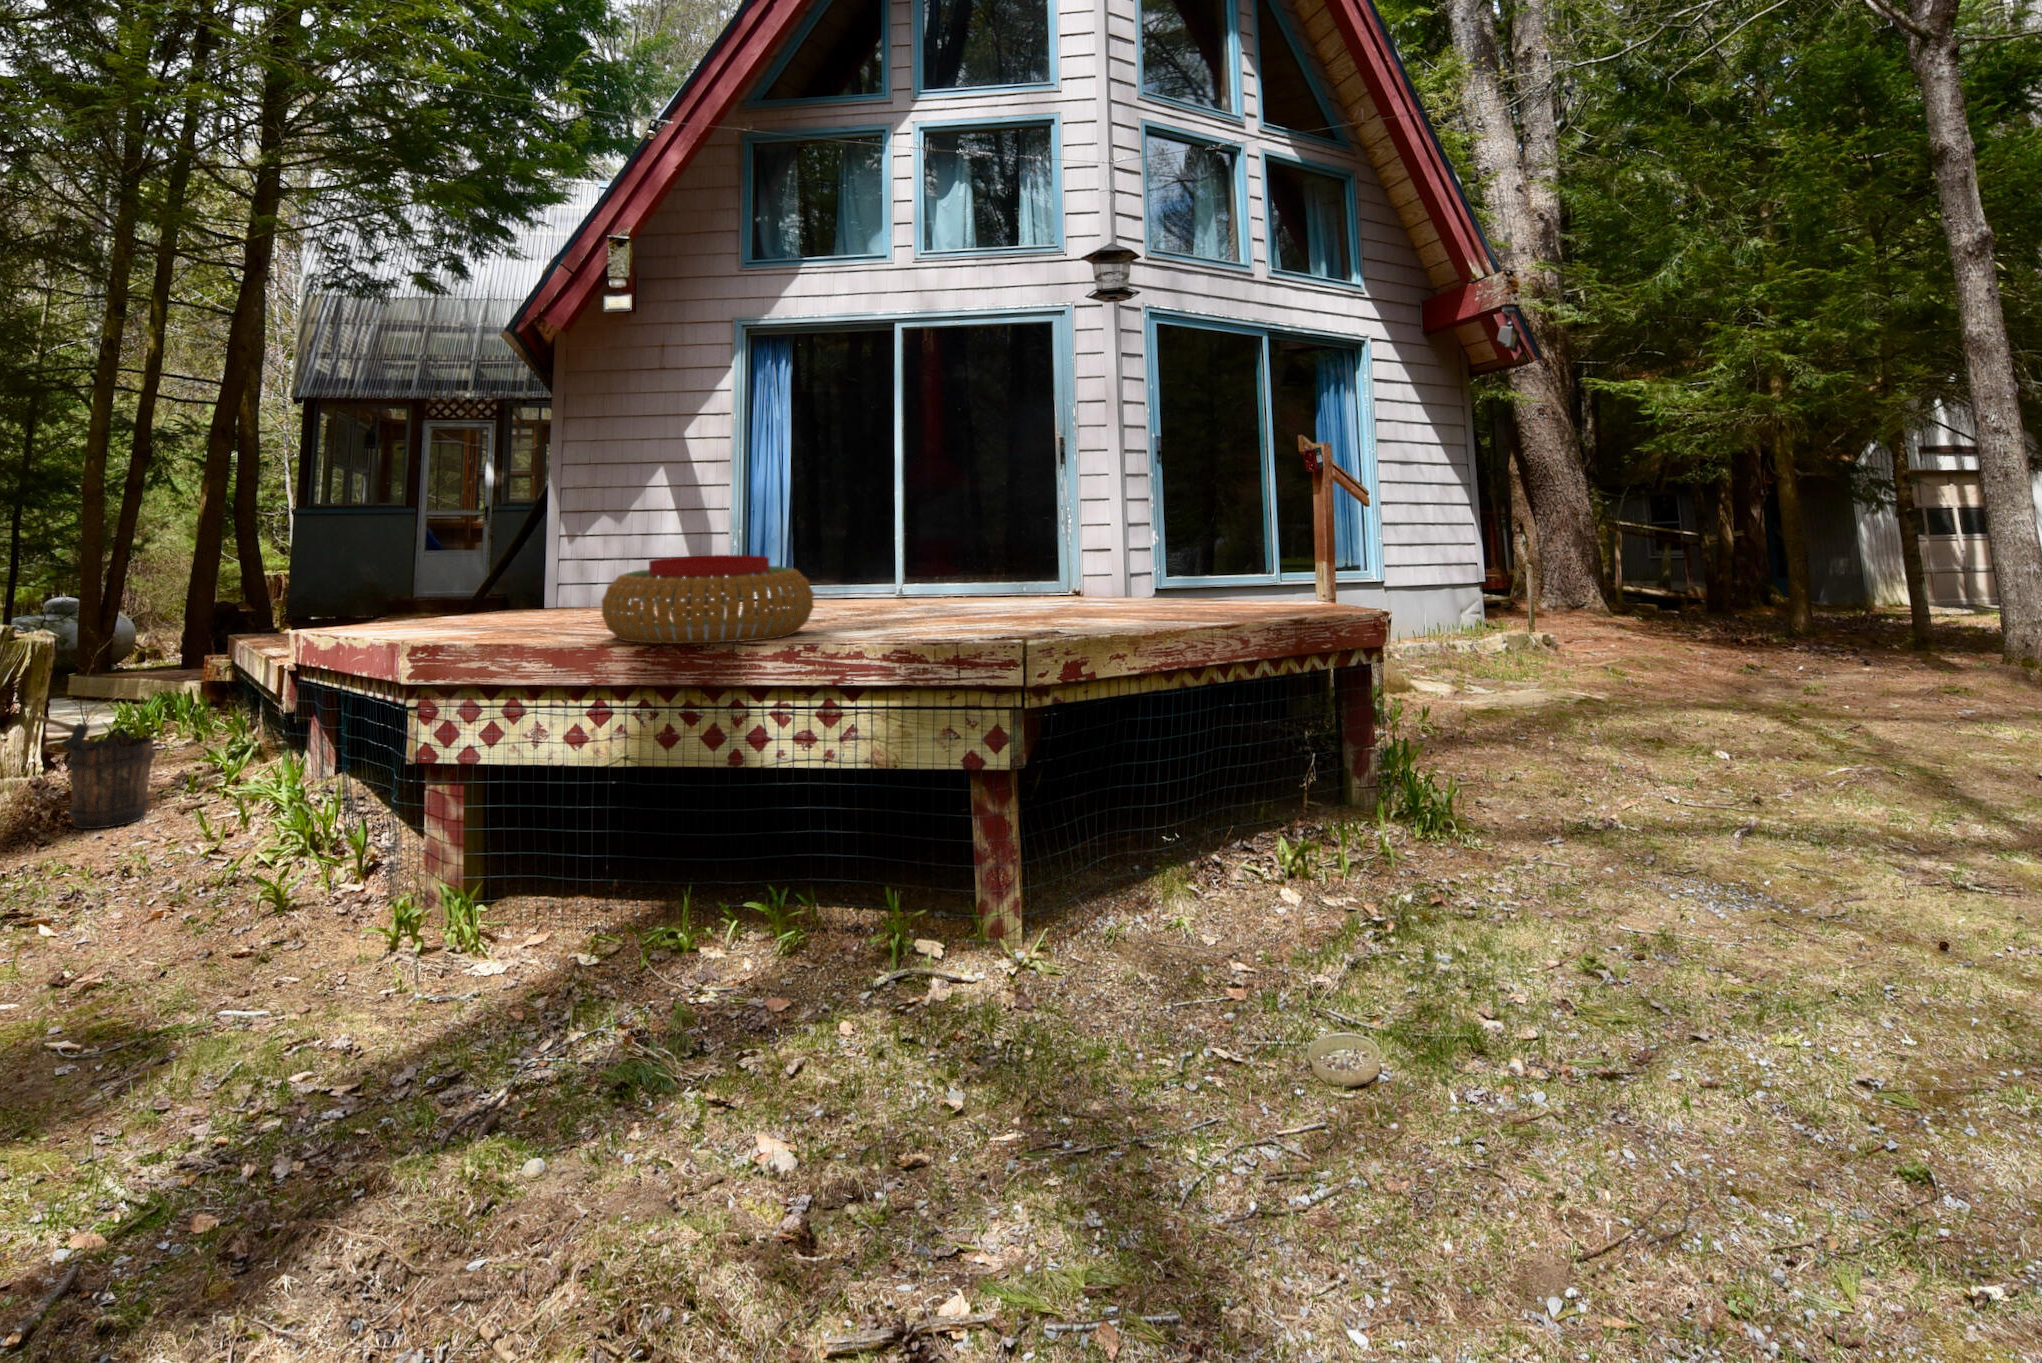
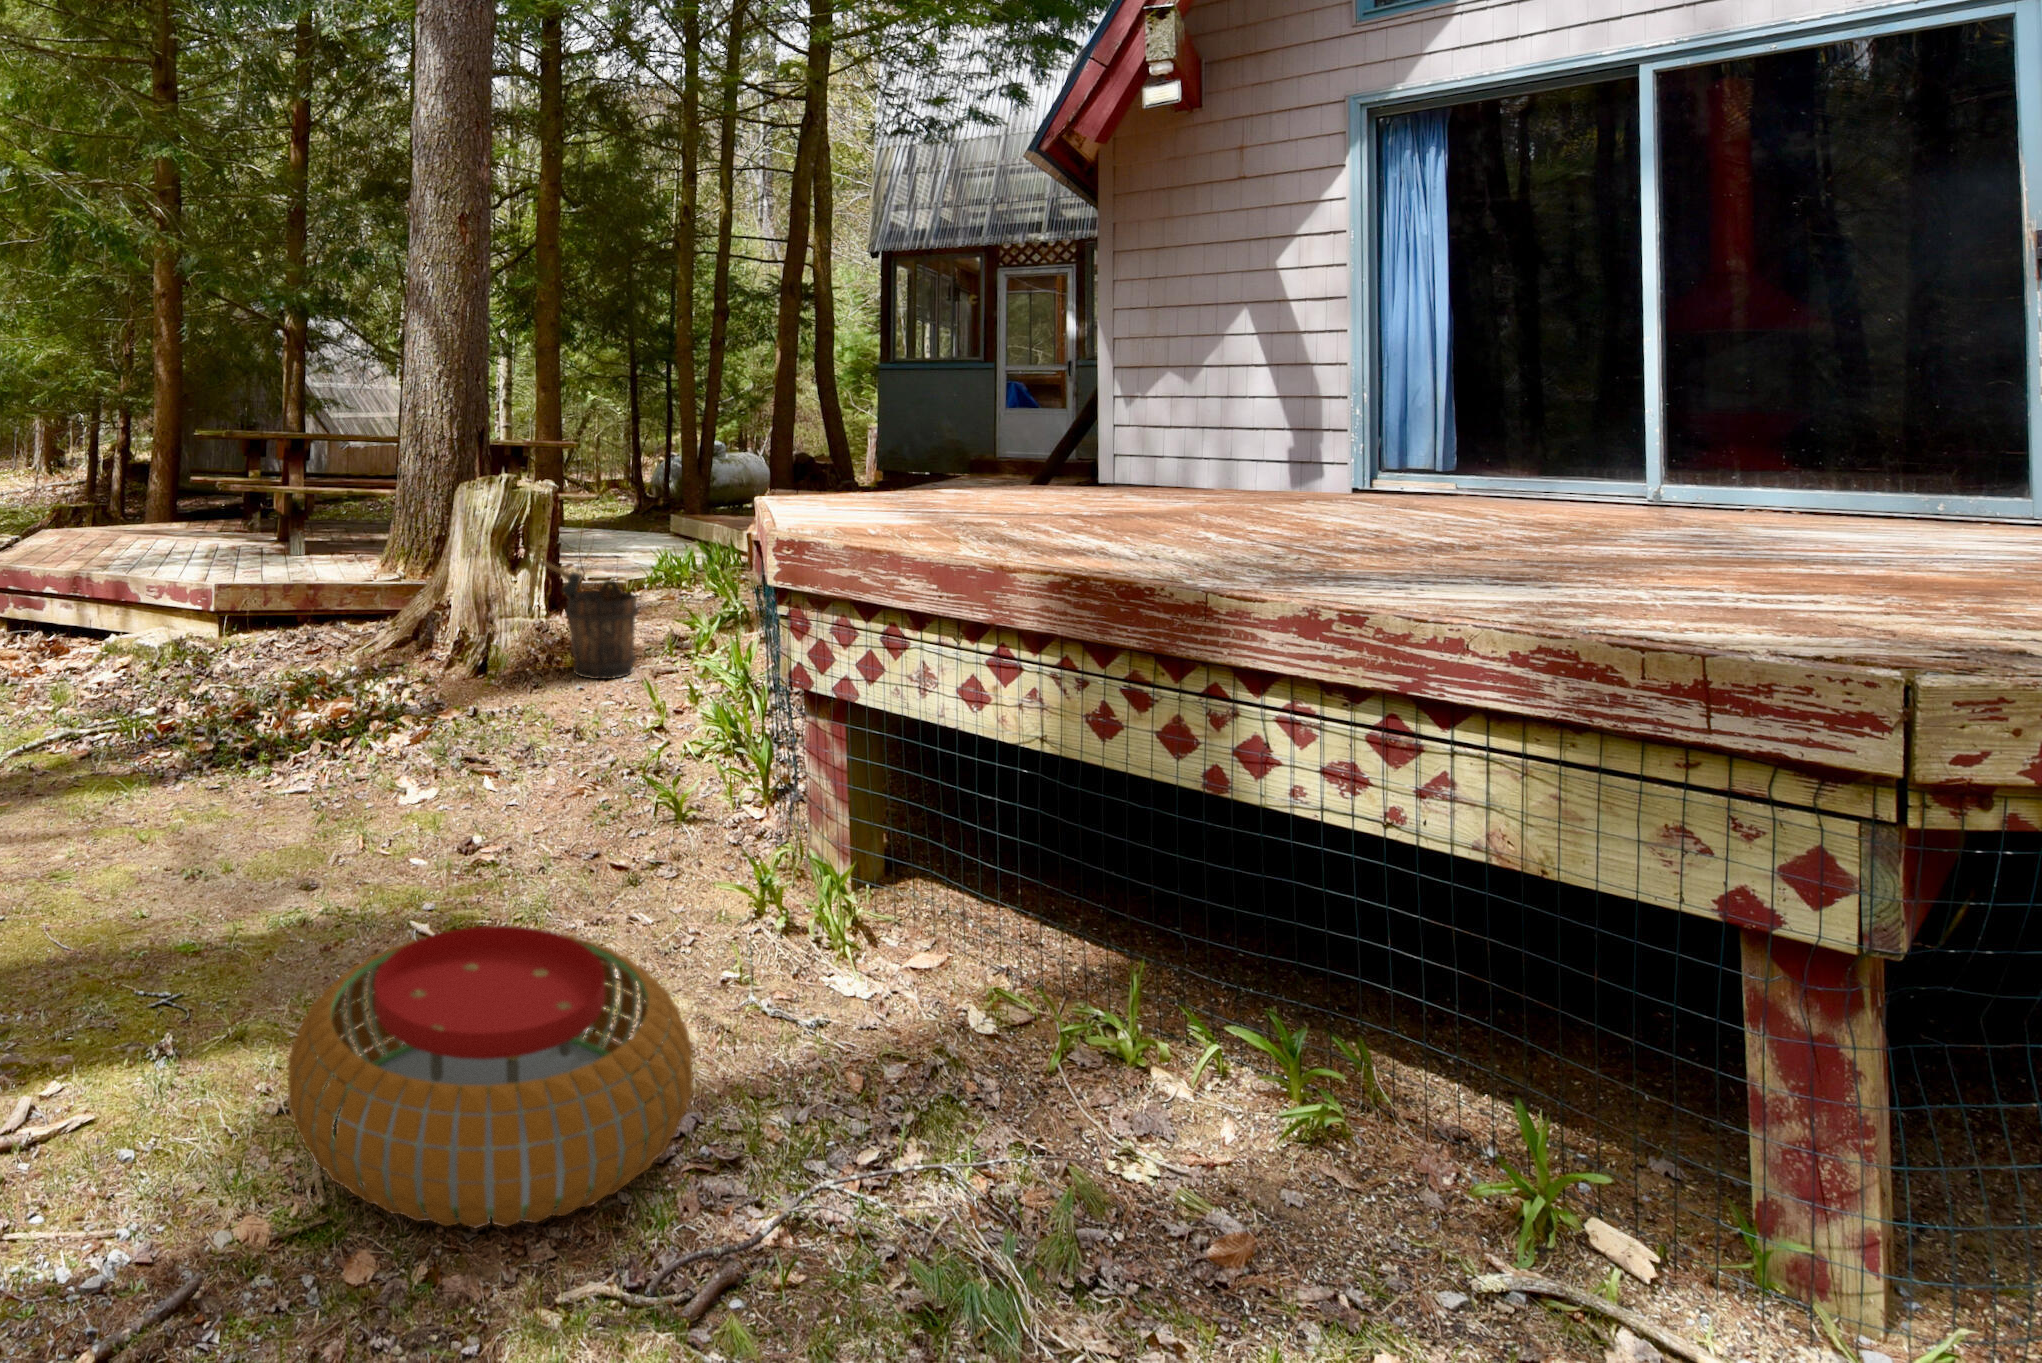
pouf: present [602,555,814,643] -> present [287,926,693,1228]

